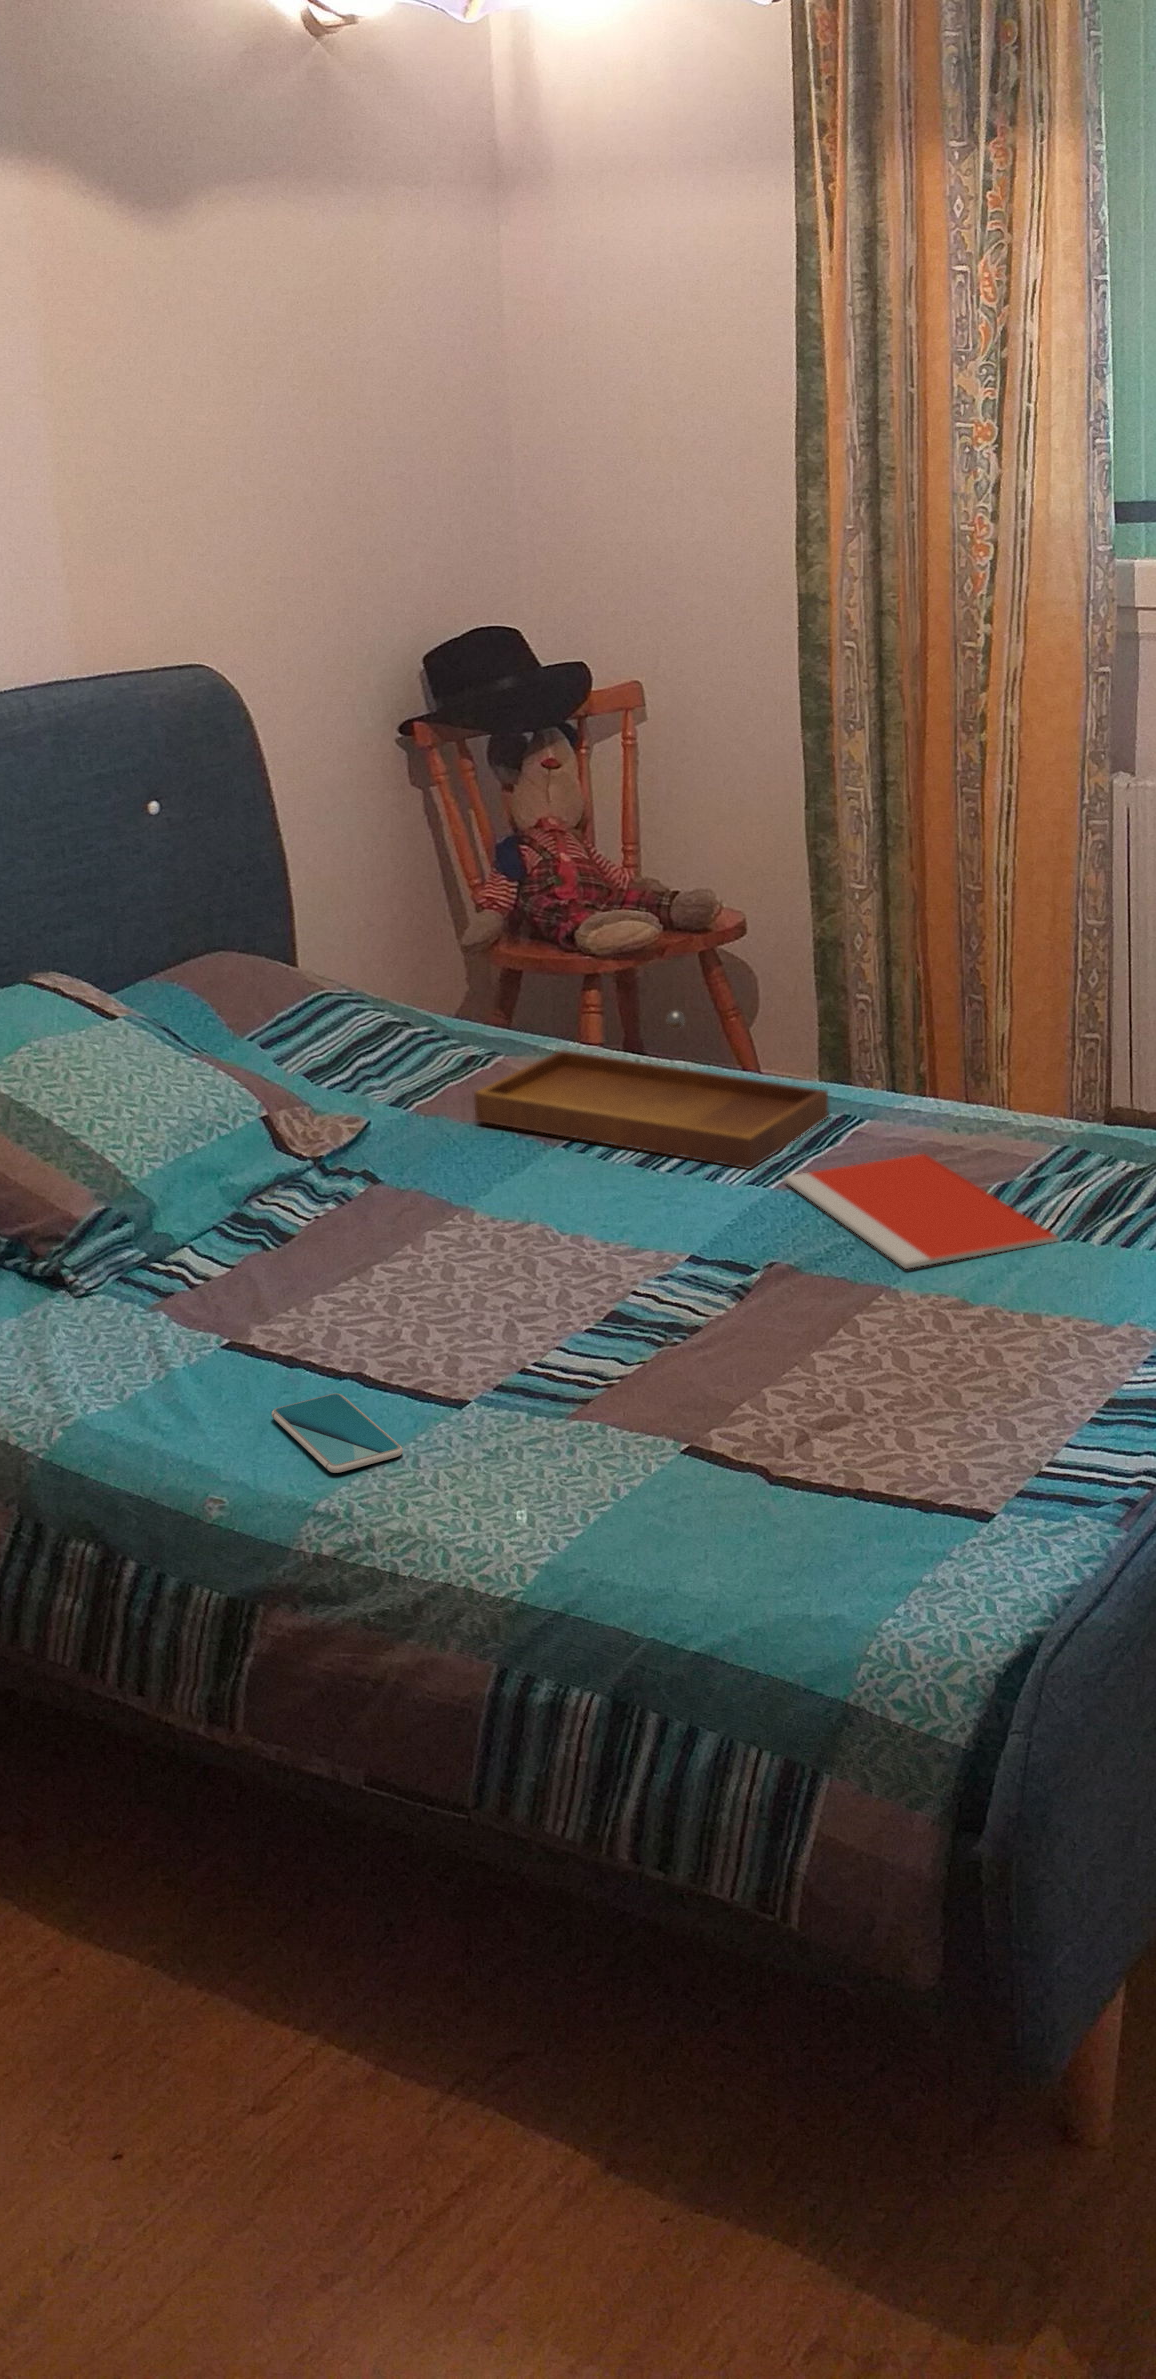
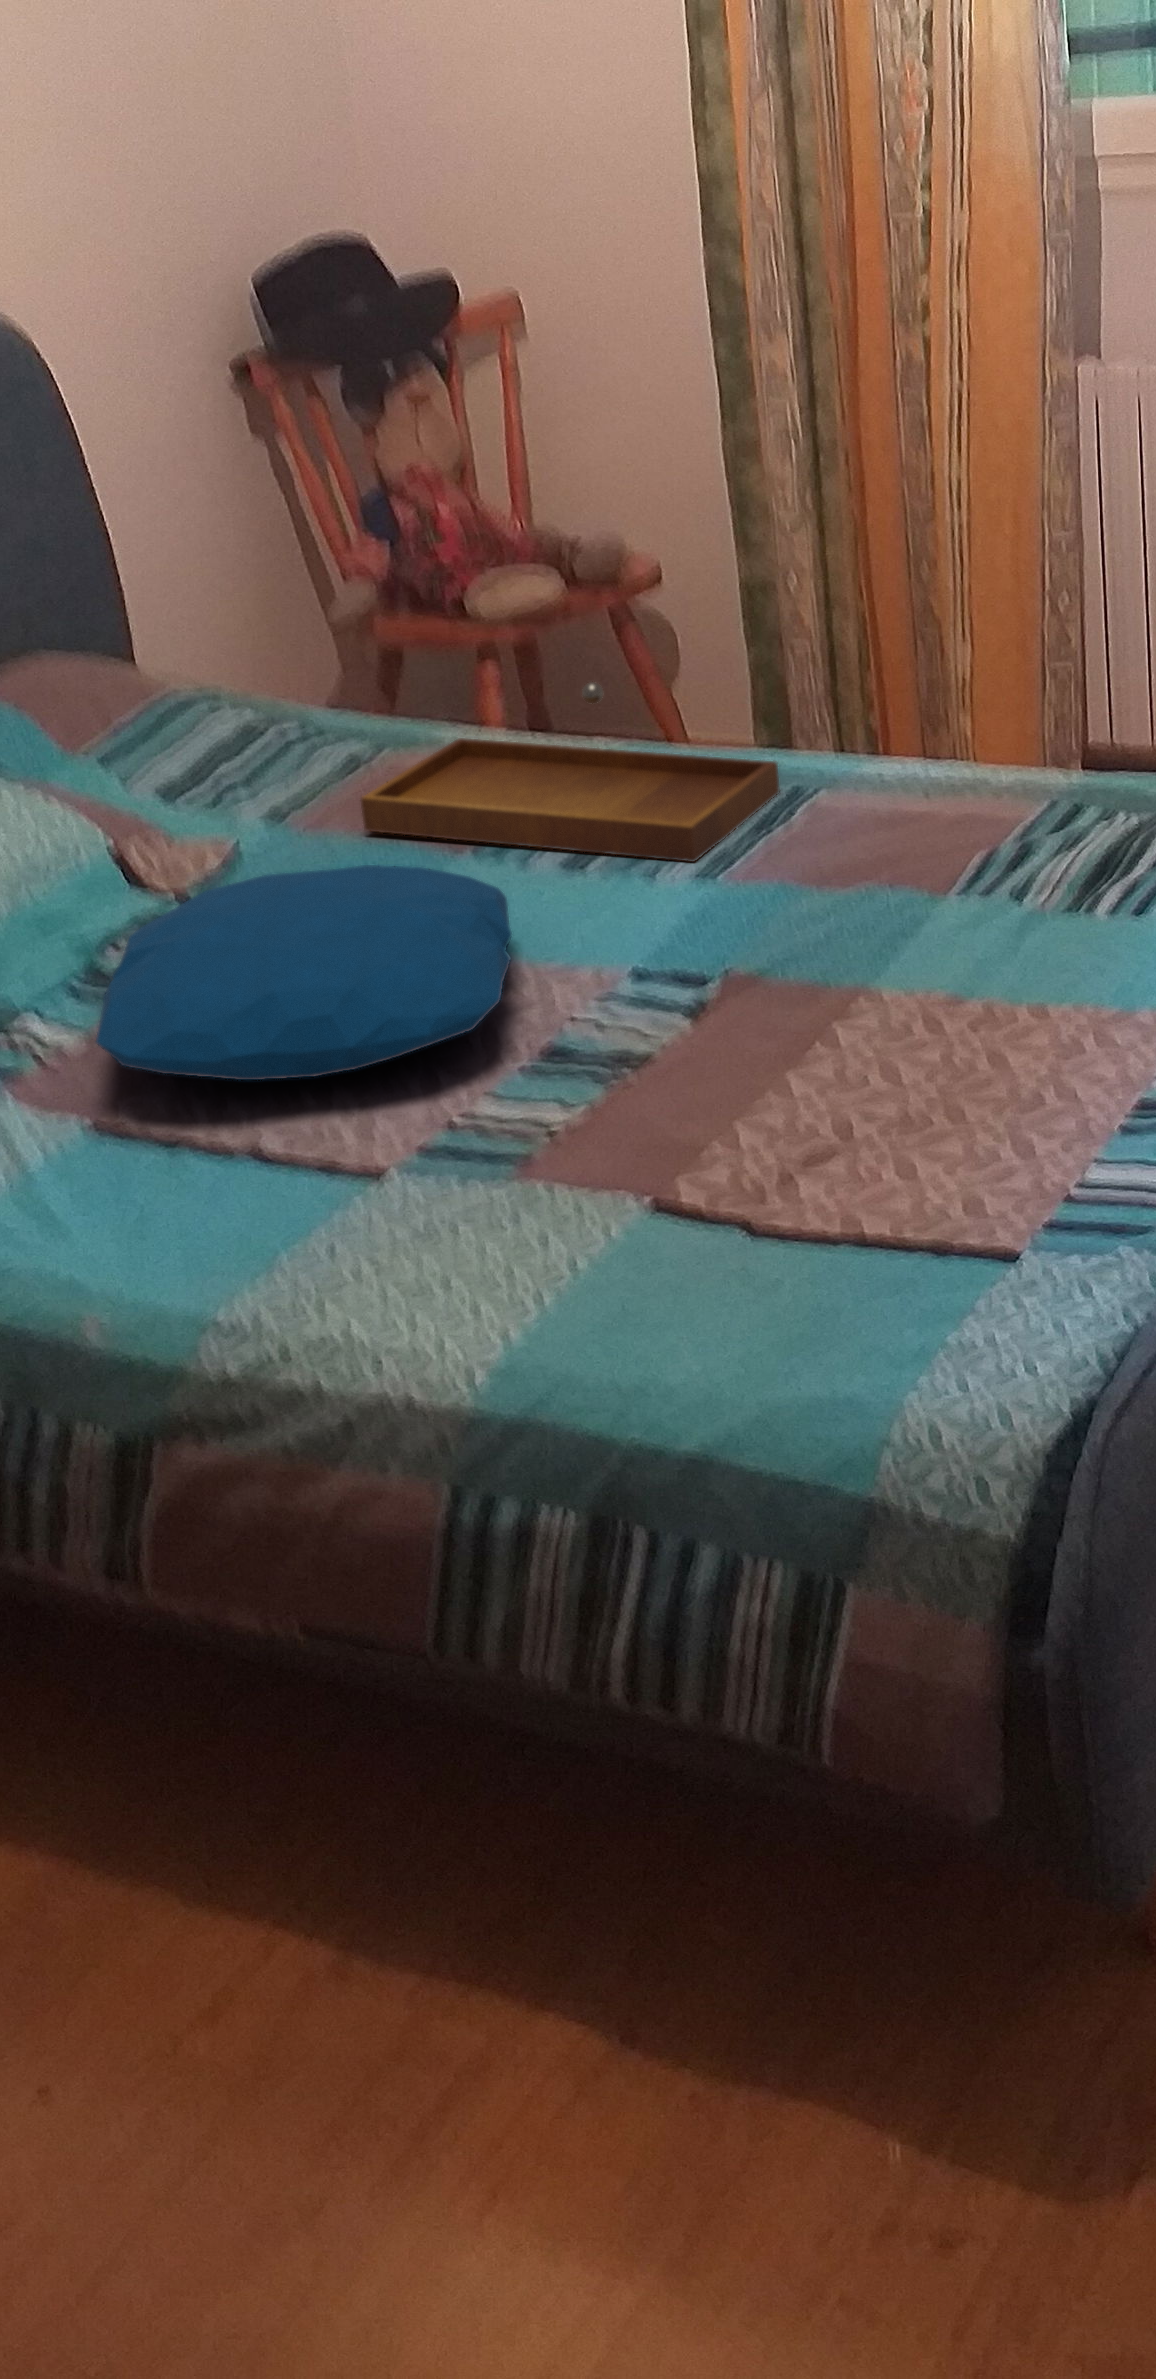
pillow: none [239,1147,591,1317] -> present [96,865,512,1080]
notebook: present [784,1154,1058,1268] -> none [735,826,1062,967]
smartphone: present [272,1393,403,1473] -> none [150,1178,313,1276]

